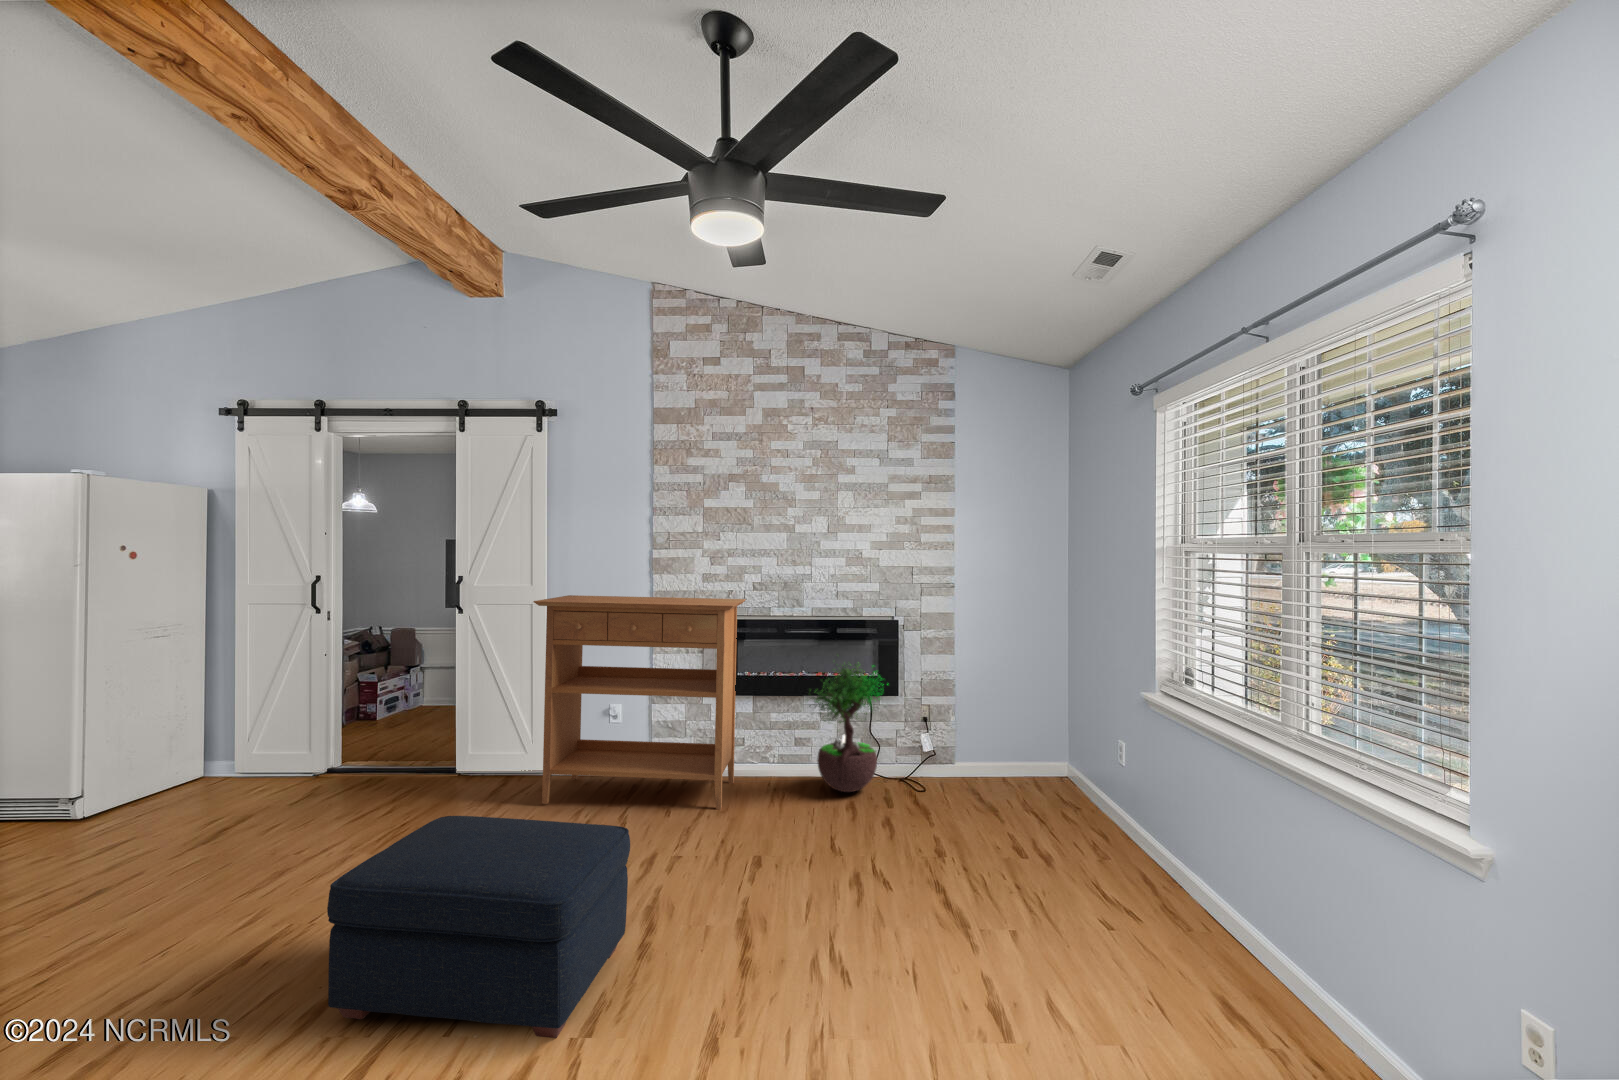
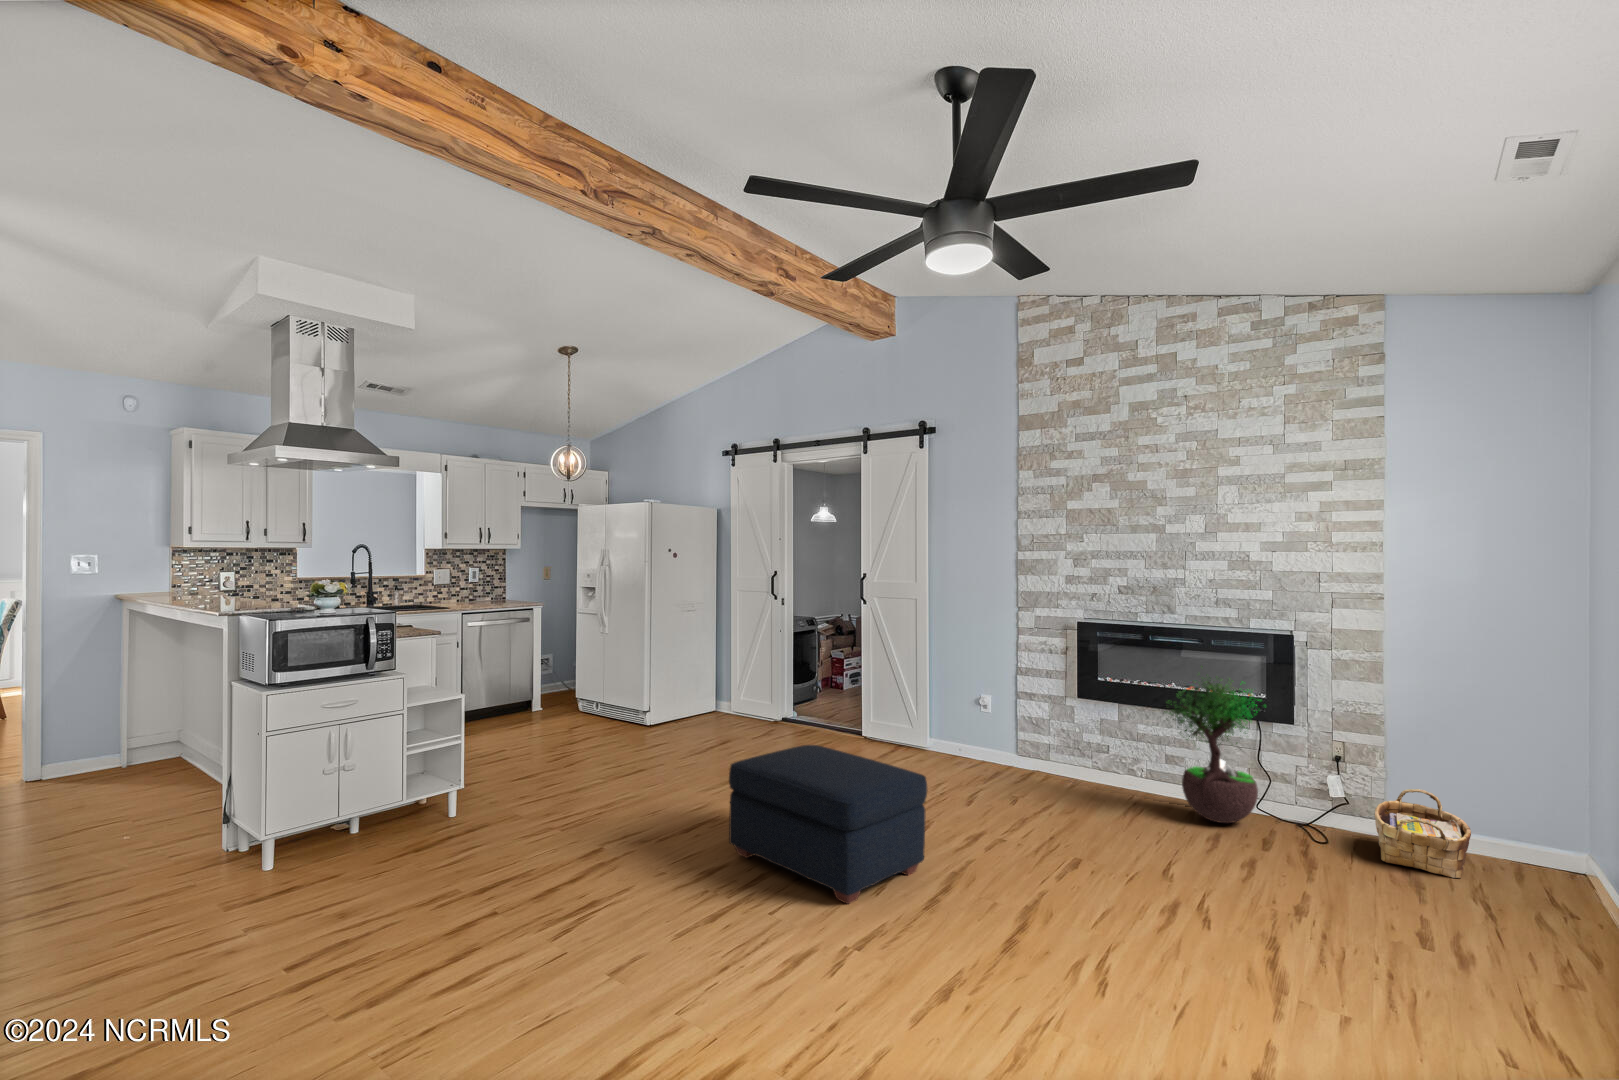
console table: present [533,595,746,810] -> none [906,592,1108,808]
woven basket: none [957,734,1020,800] -> present [1375,789,1471,878]

